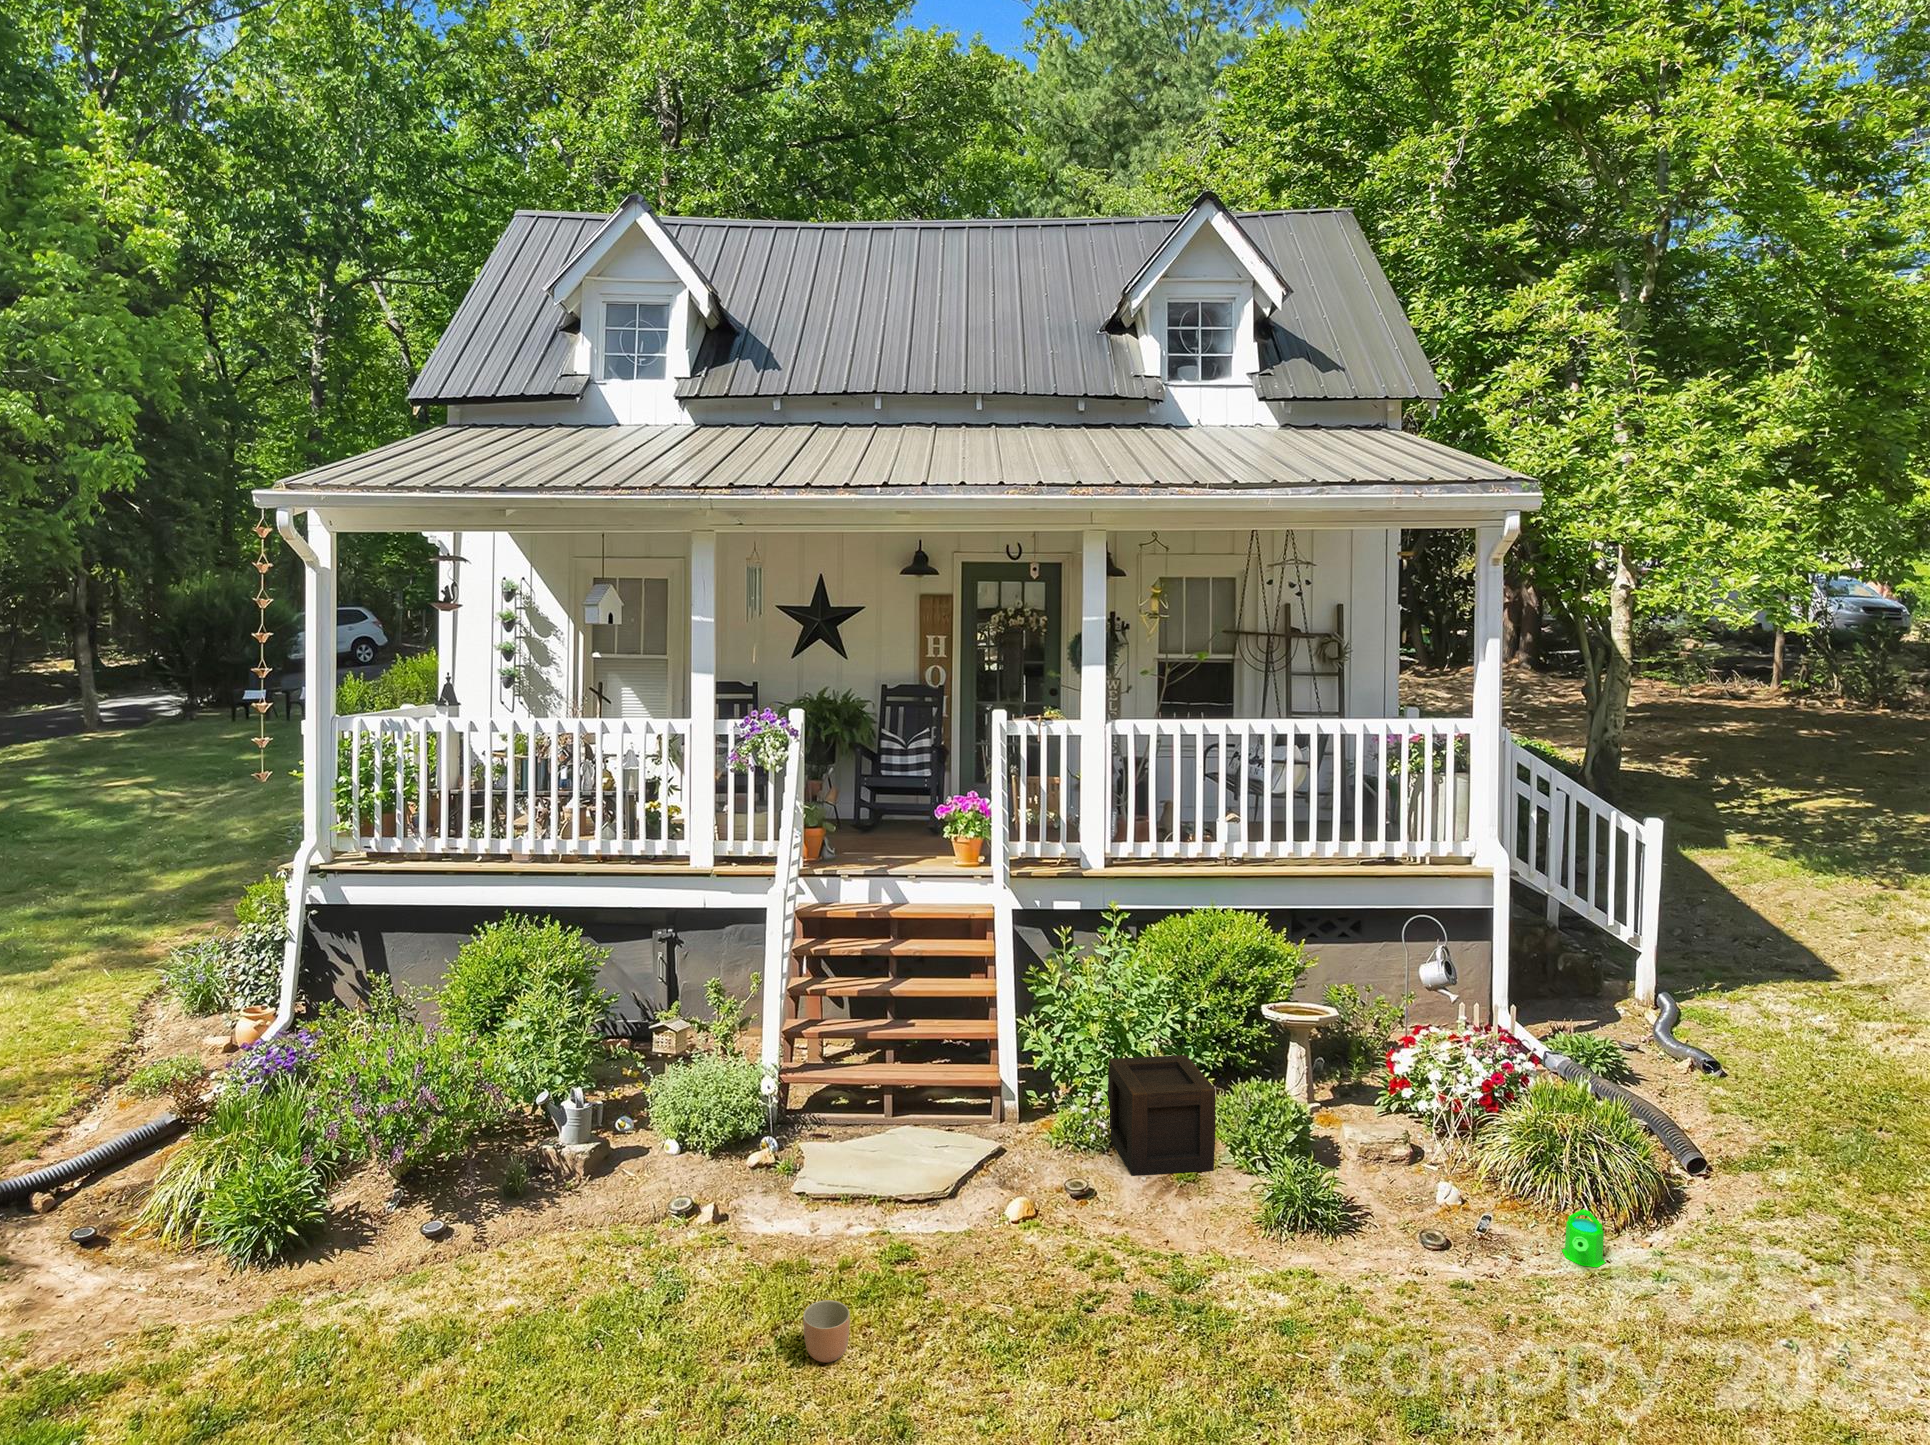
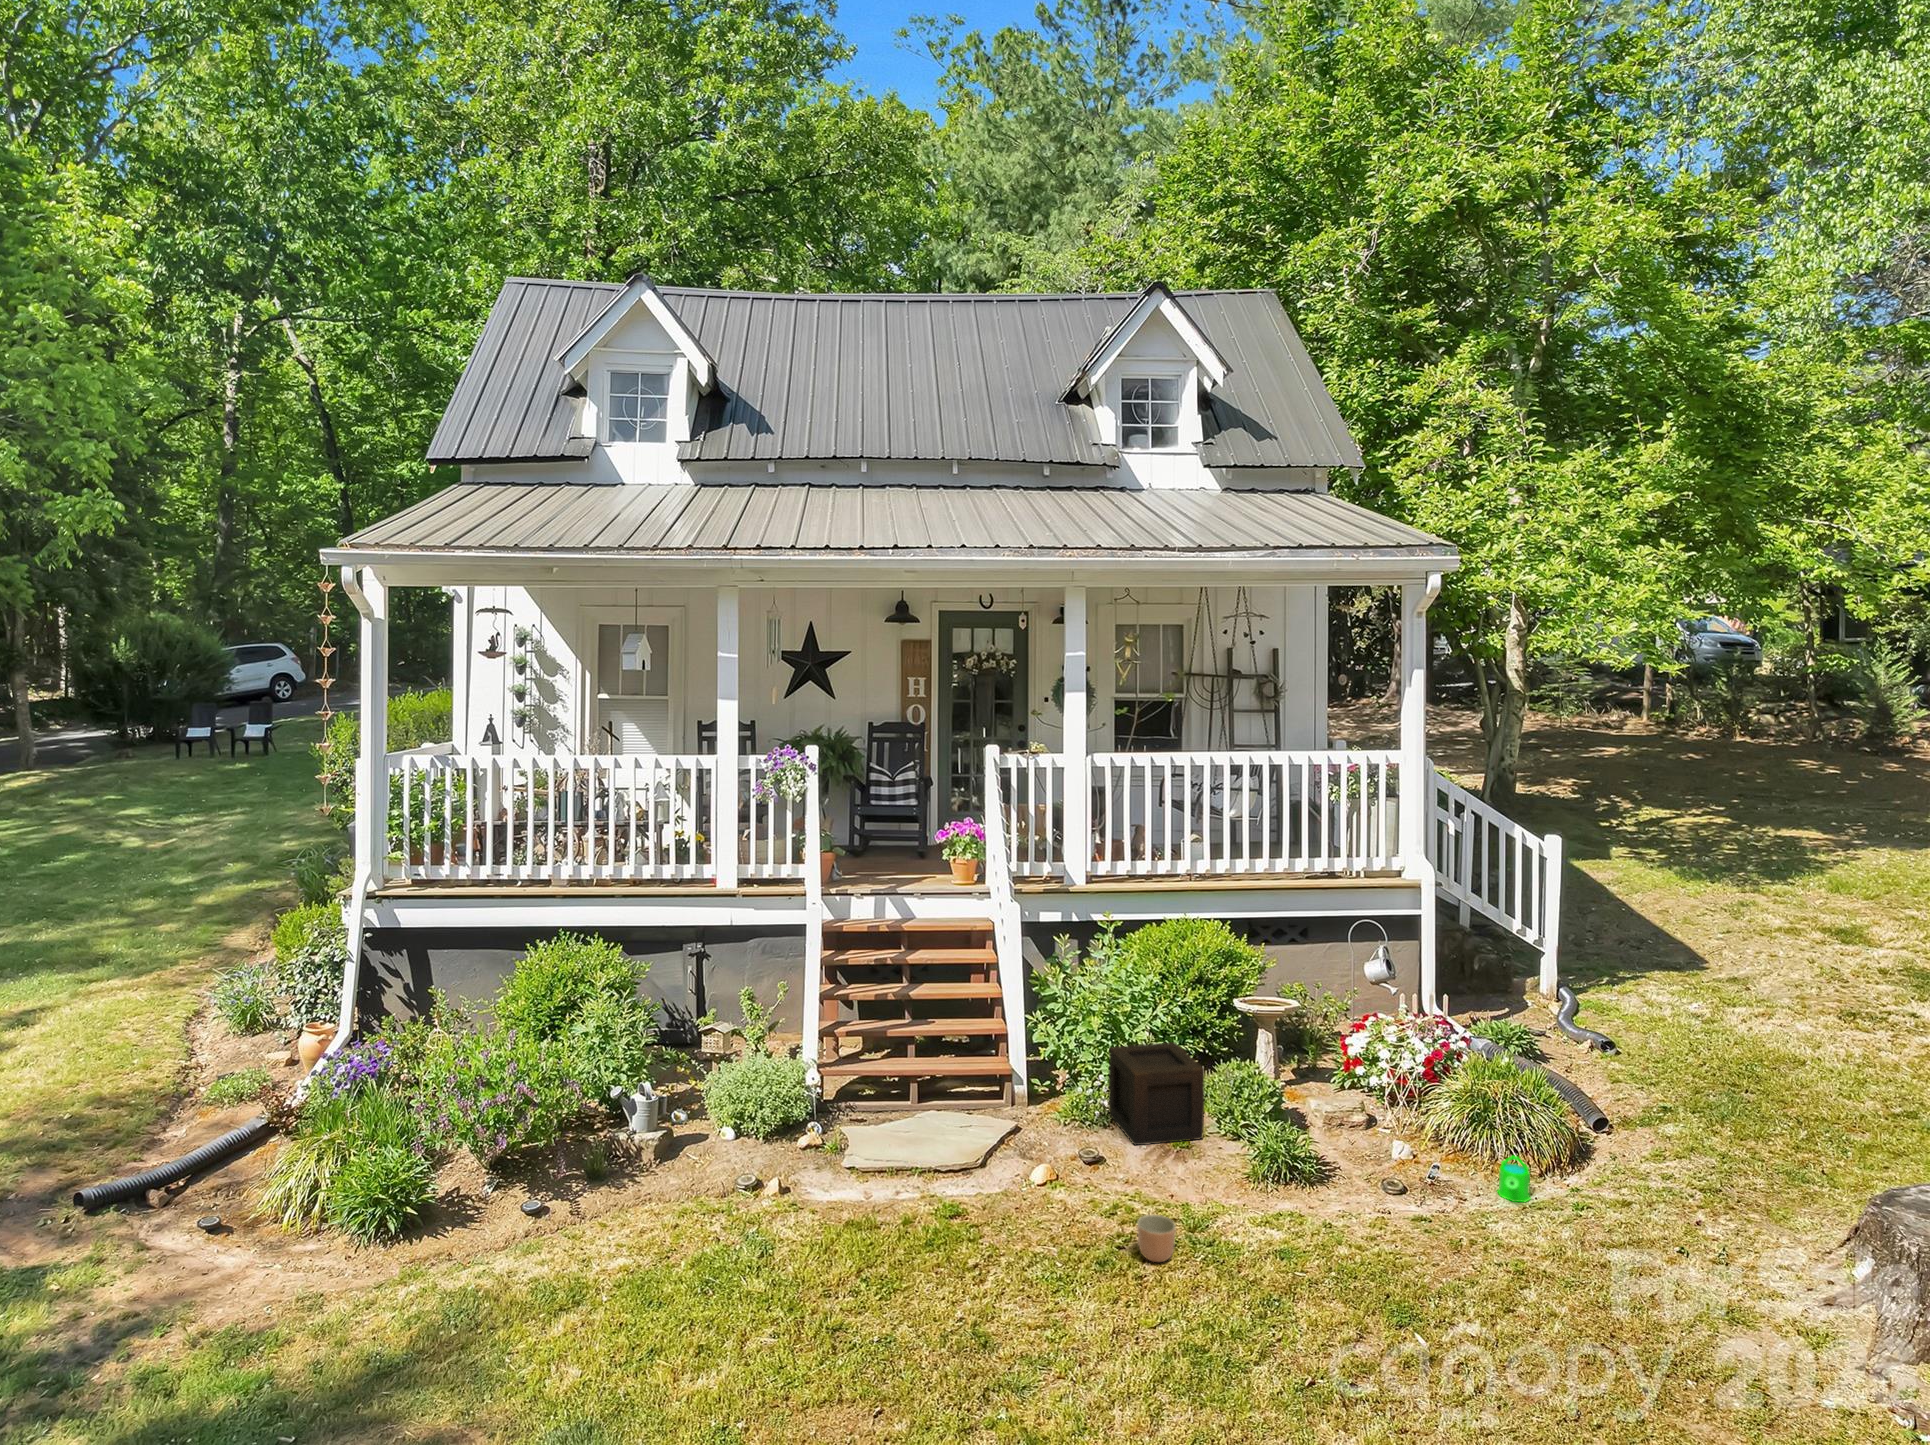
planter: present [803,1300,850,1362] -> present [1137,1214,1175,1262]

